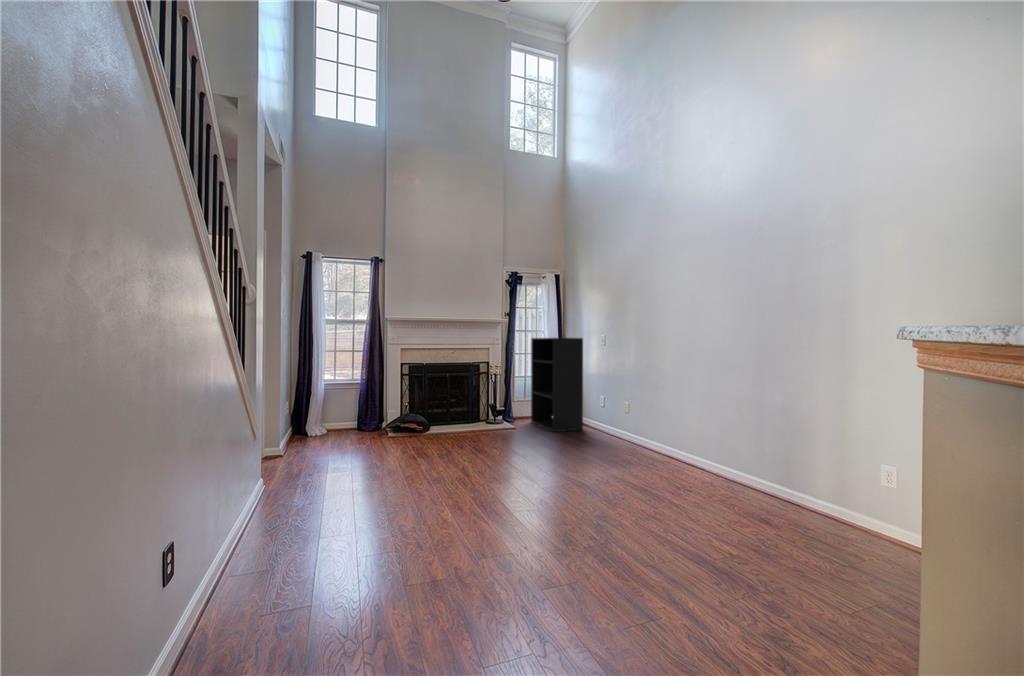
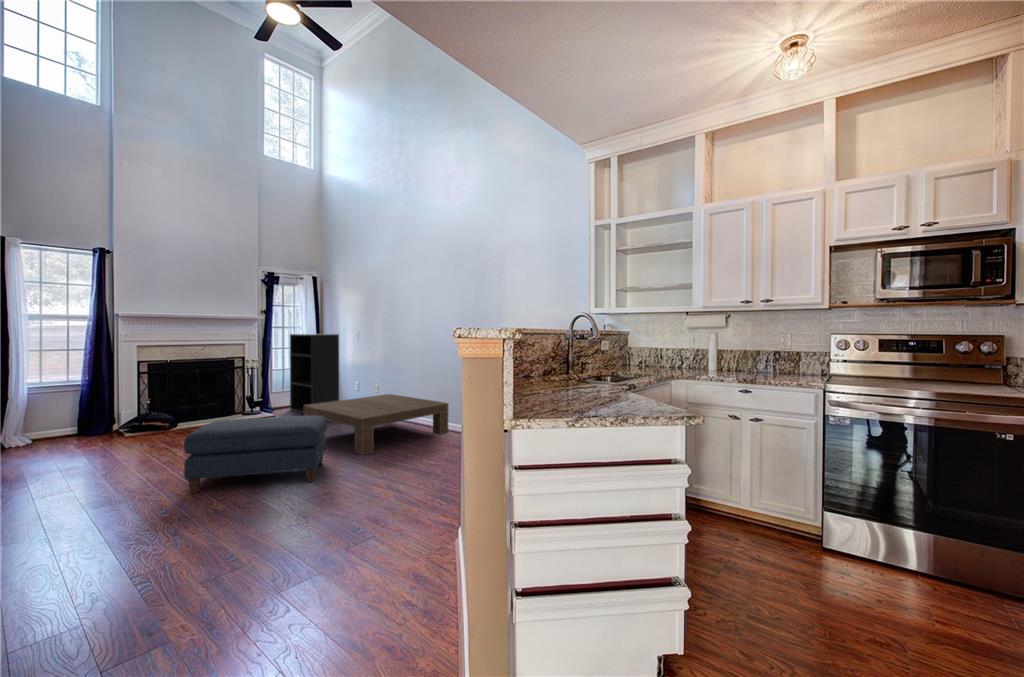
coffee table: none [546,415,743,505] -> present [304,394,448,455]
ottoman: none [412,436,574,543] -> present [184,416,327,493]

